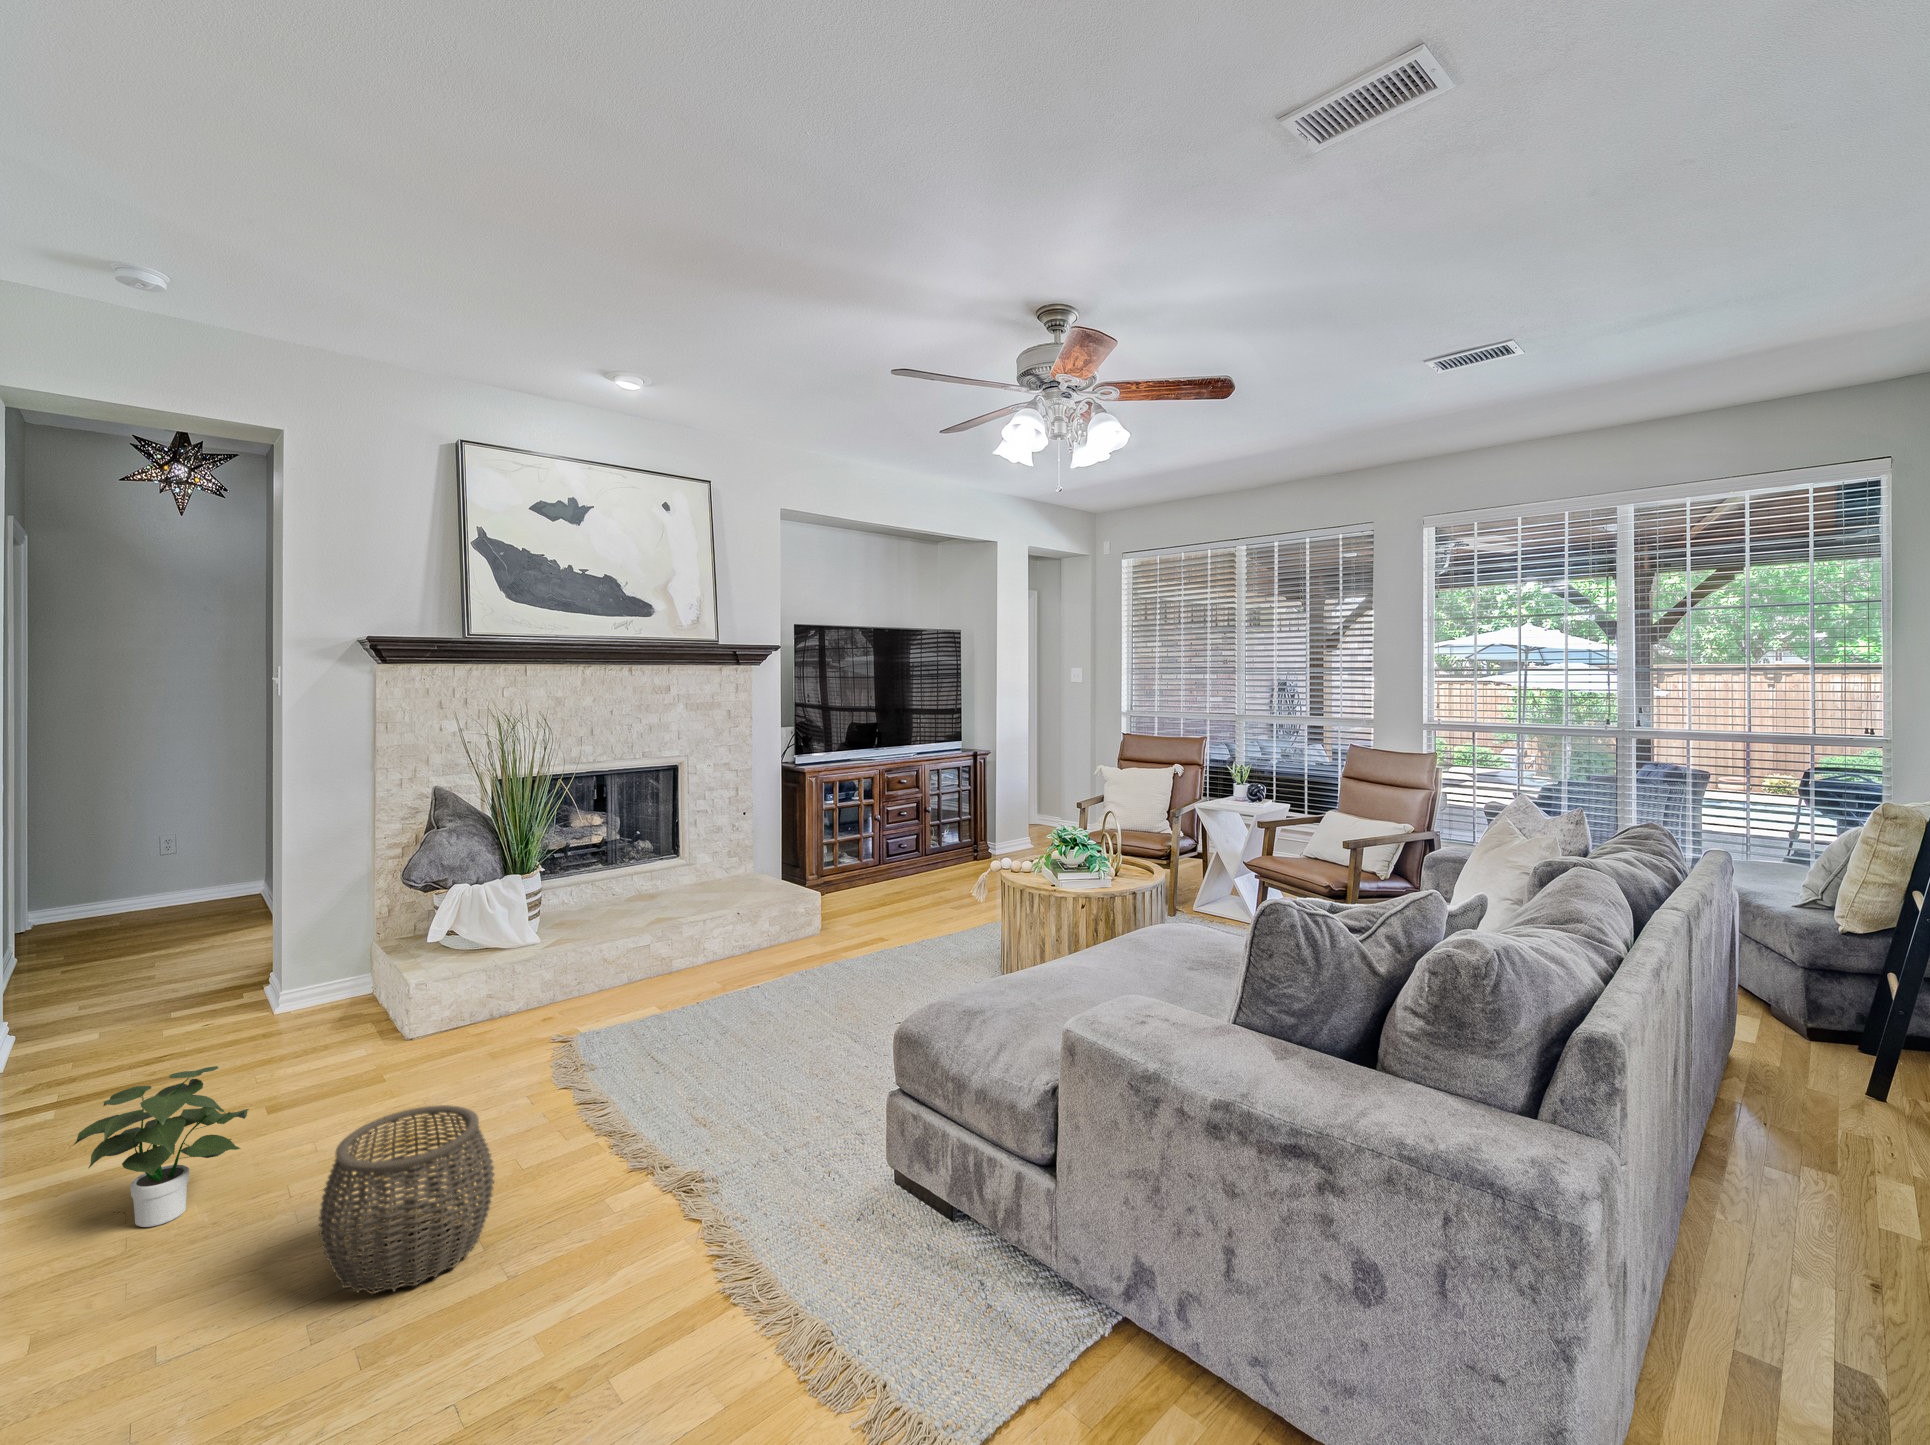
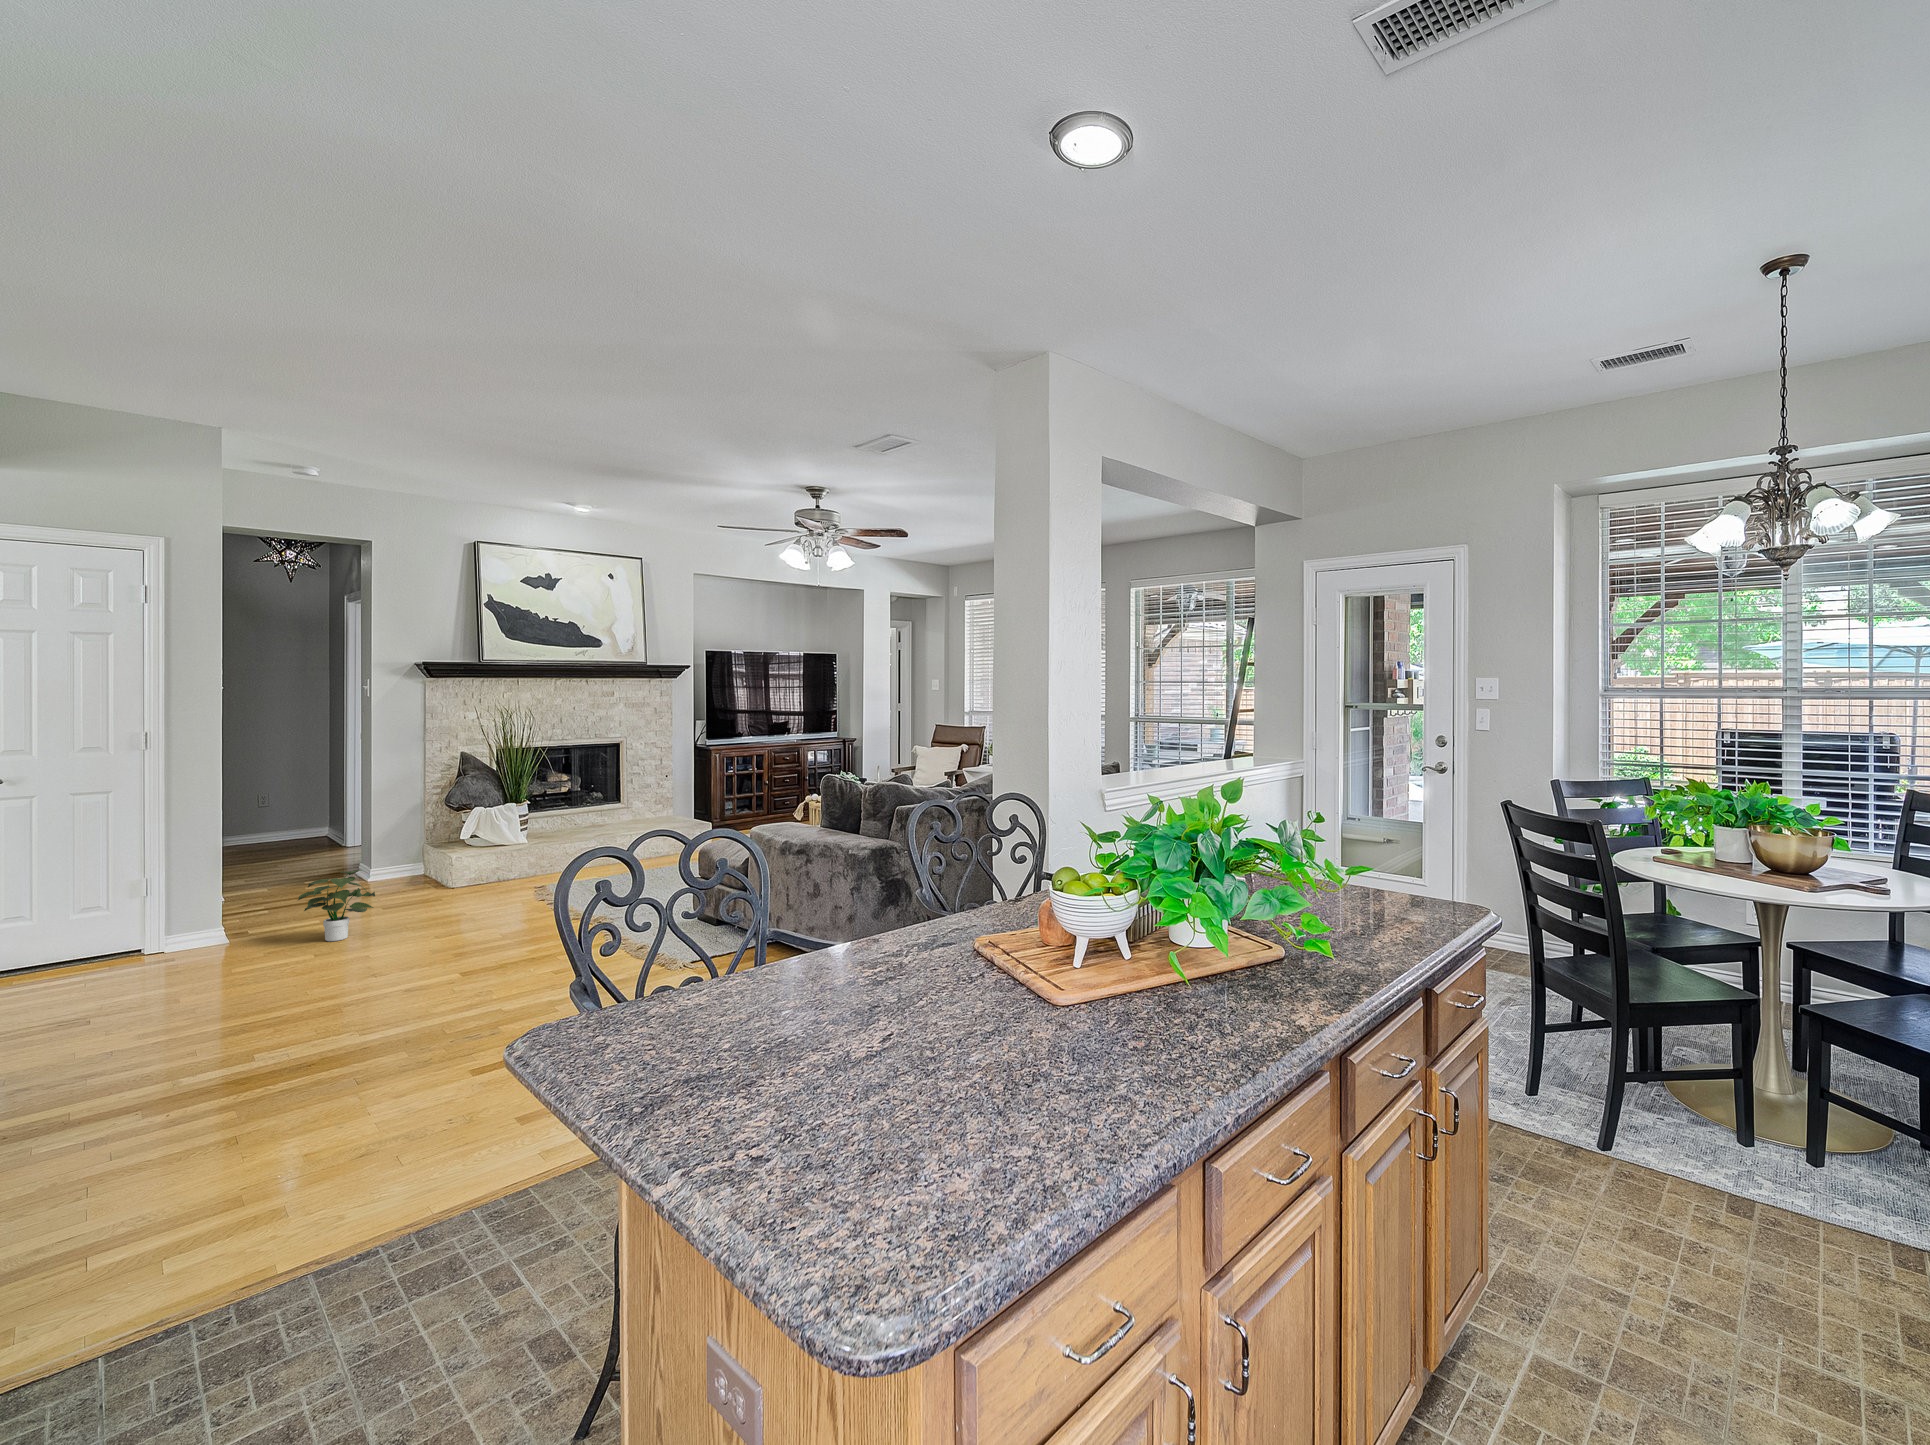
woven basket: present [318,1105,495,1294] -> none [418,882,499,954]

